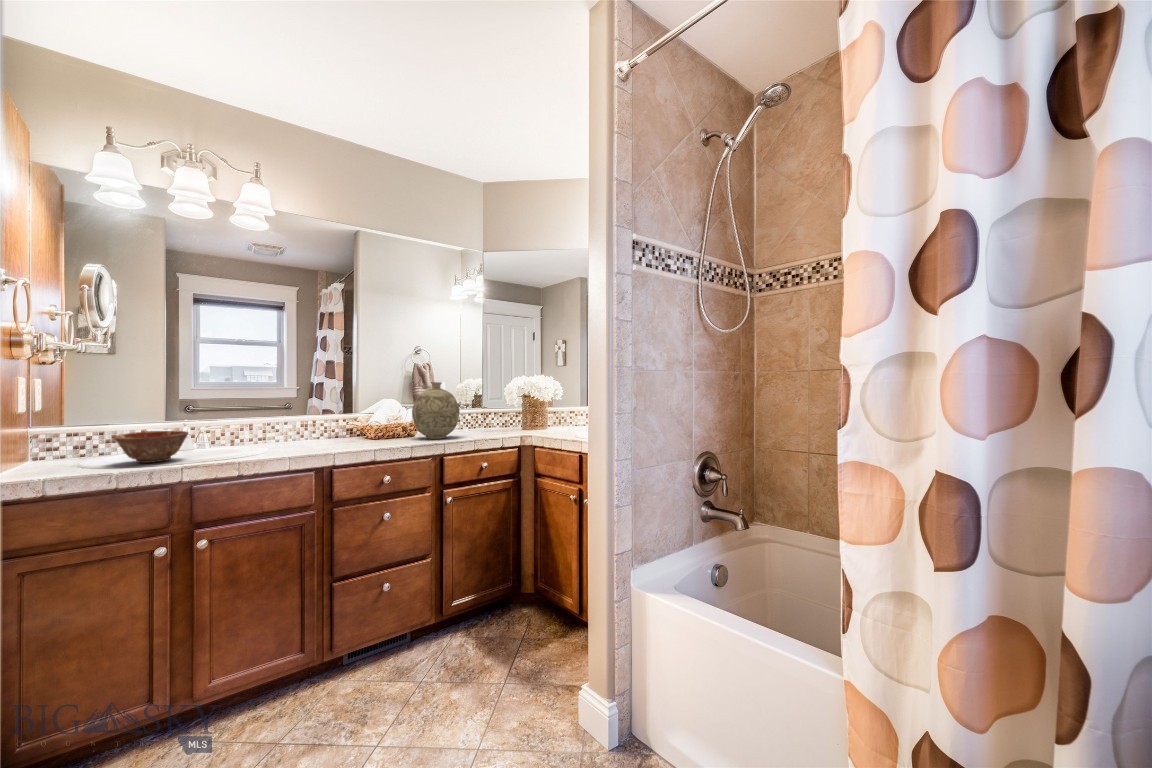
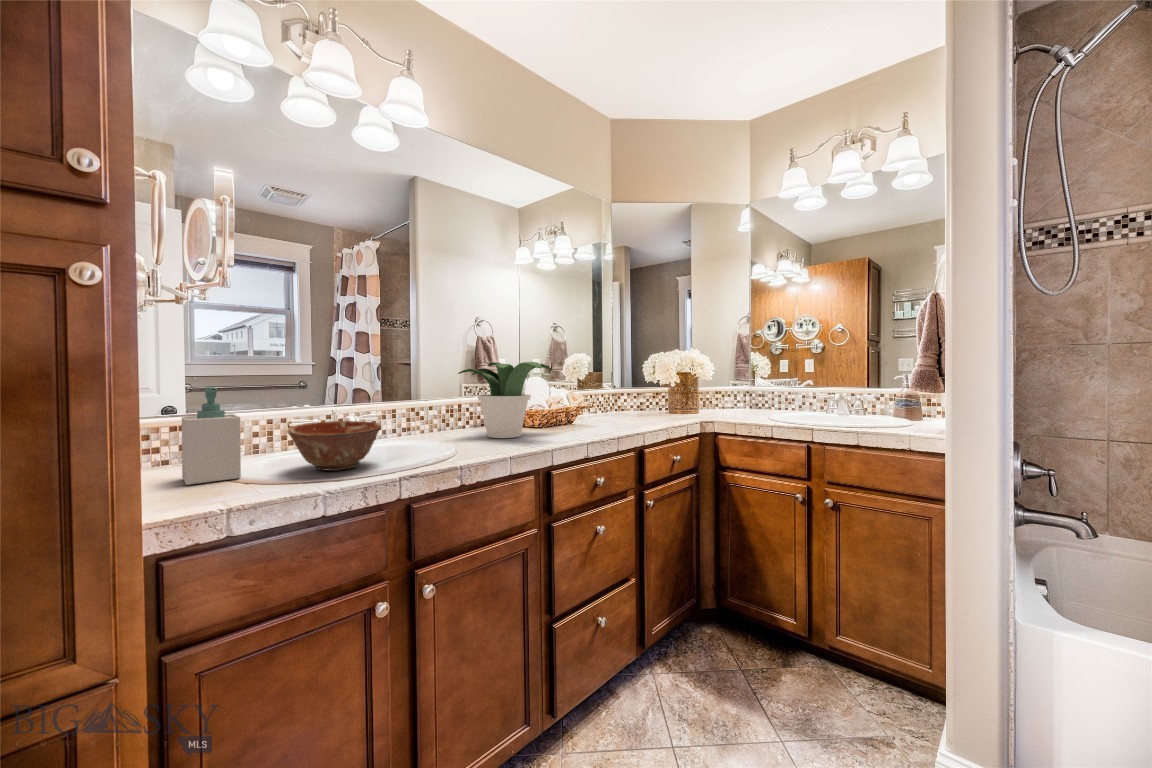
decorative vase: present [412,382,460,439] -> none [585,357,640,427]
potted plant: none [288,388,370,446] -> present [458,362,552,438]
soap bottle: none [43,408,88,468] -> present [182,387,241,485]

